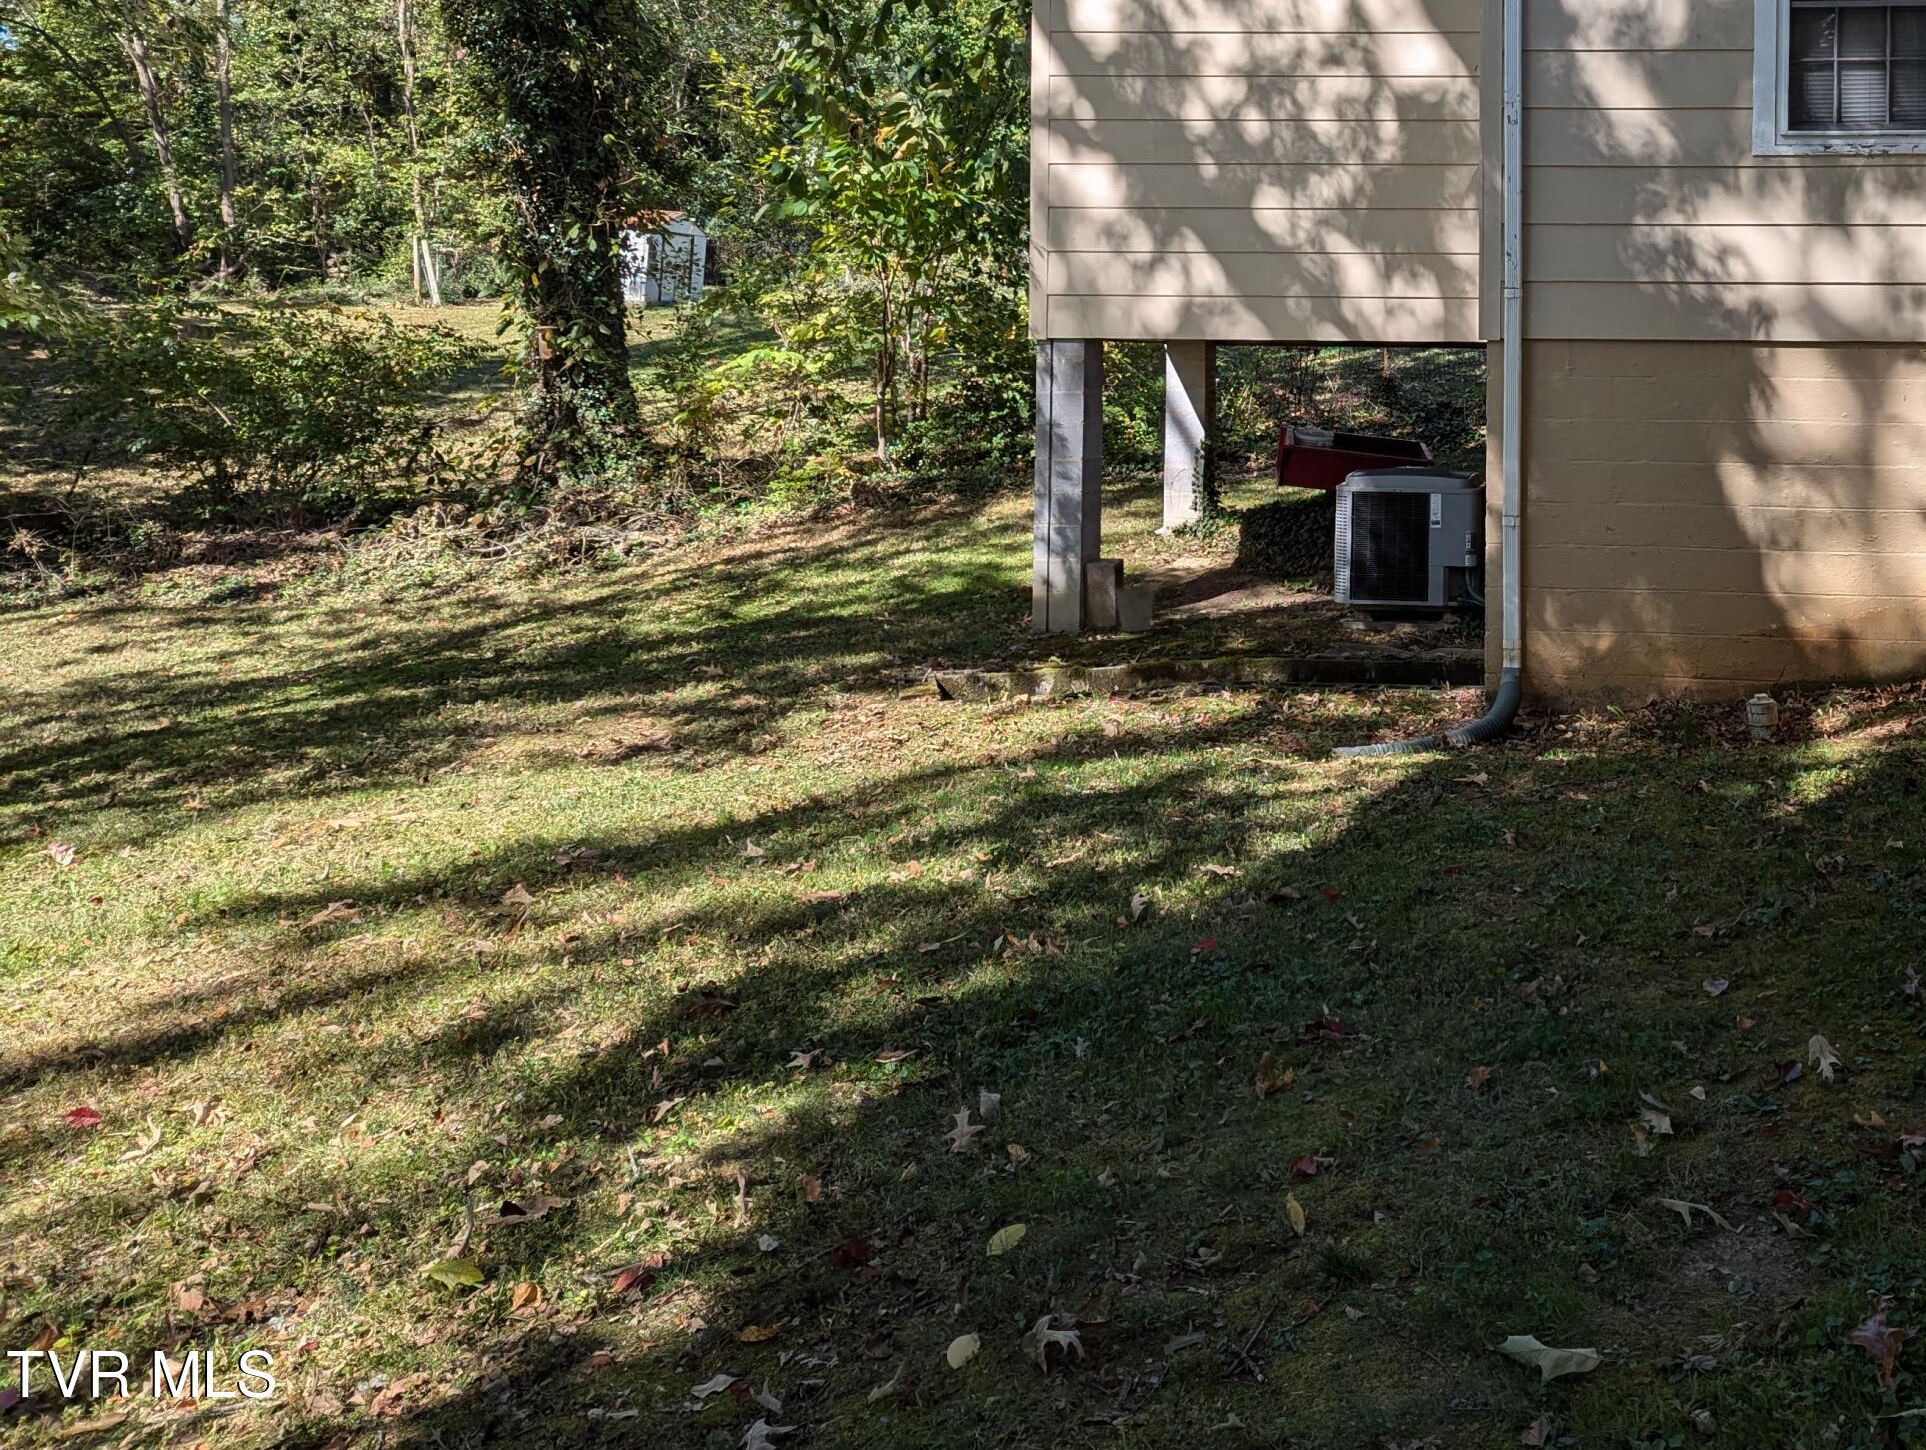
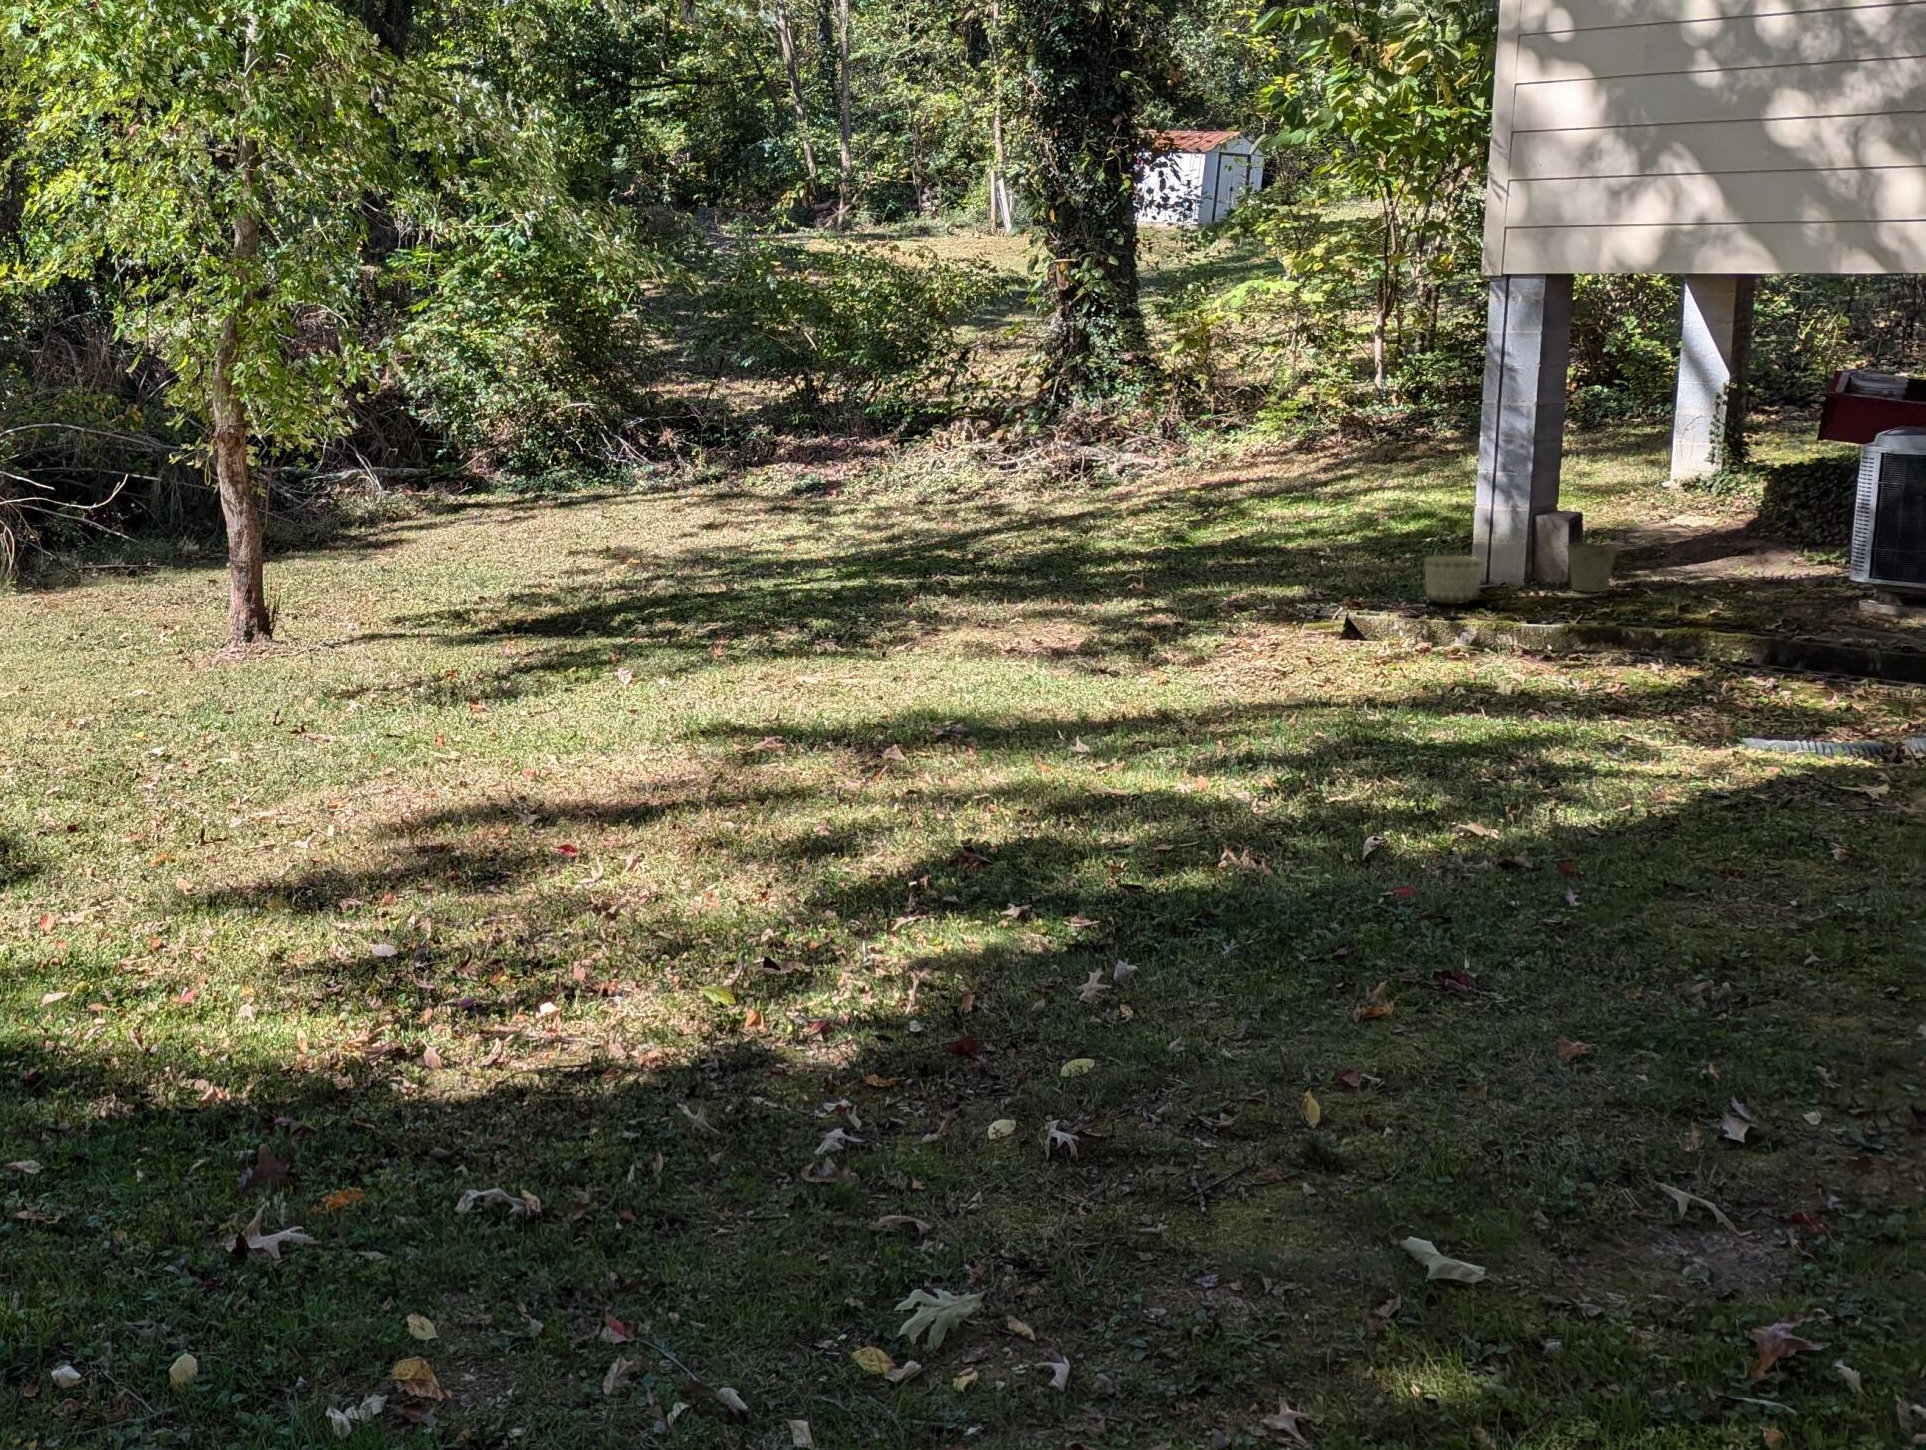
planter: none [996,608,1046,655] -> present [1424,556,1482,604]

